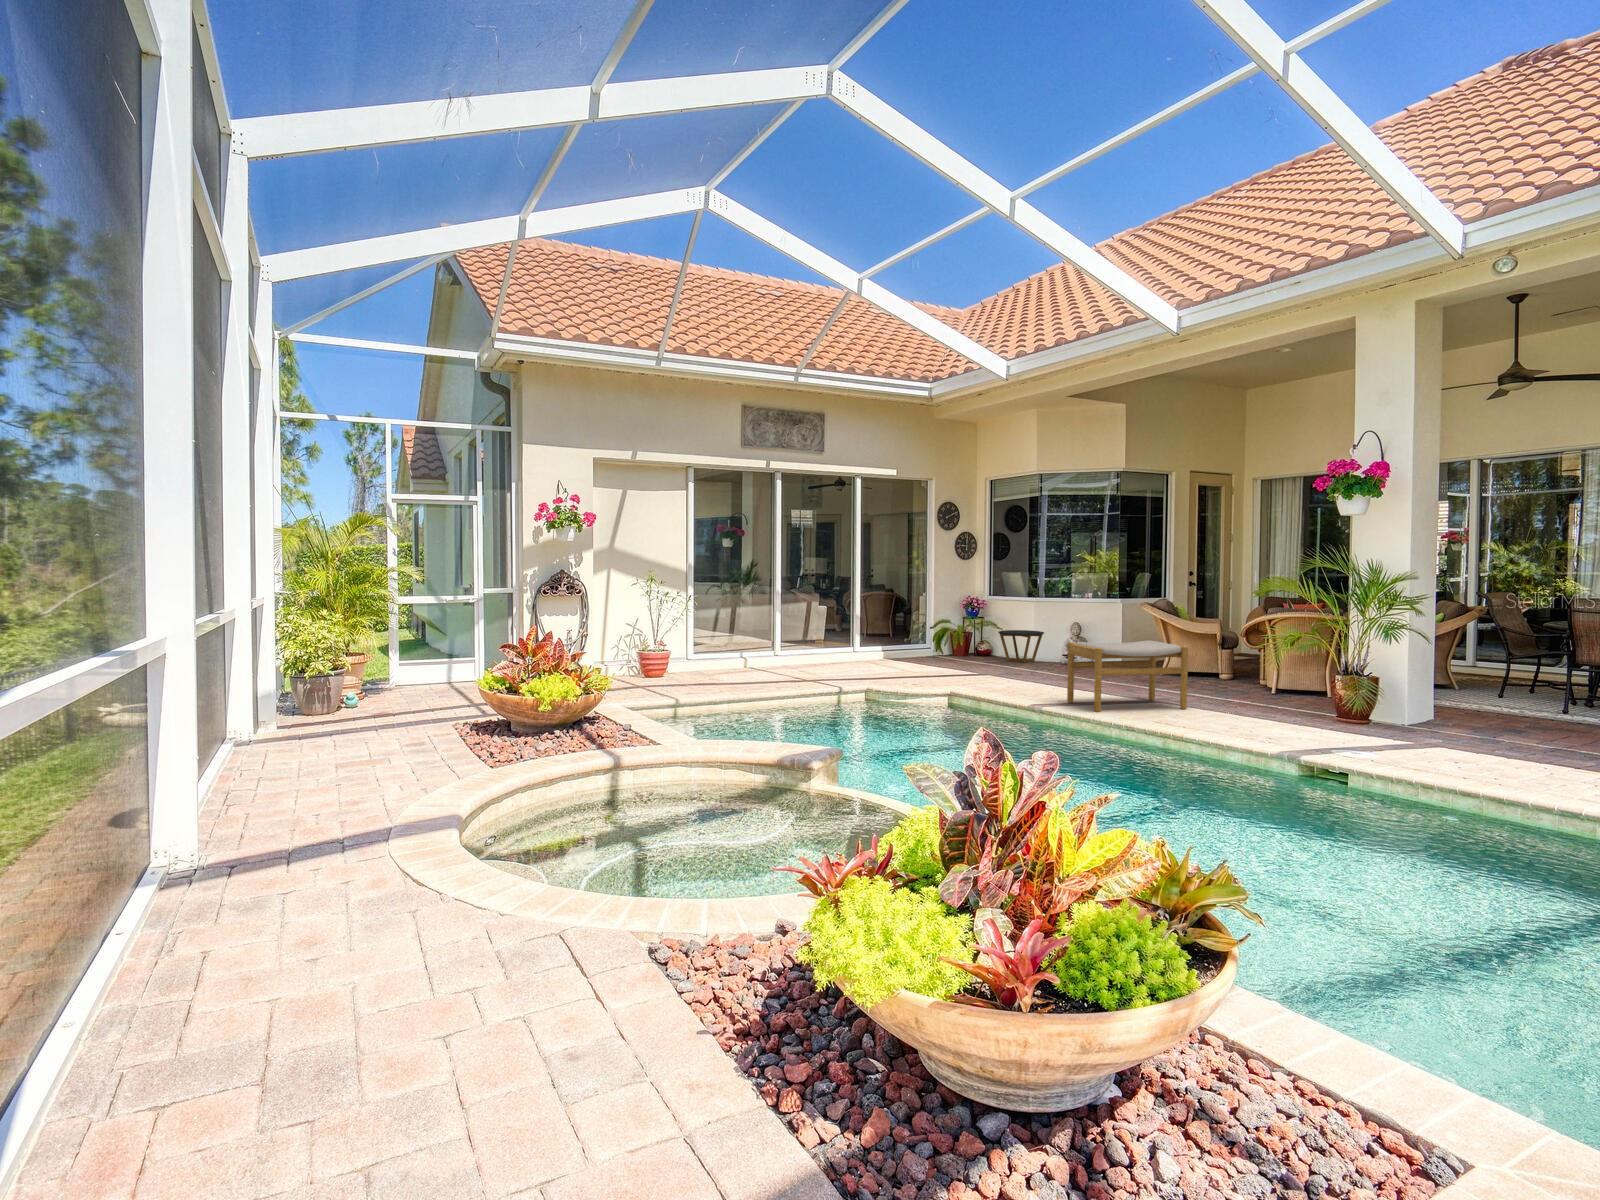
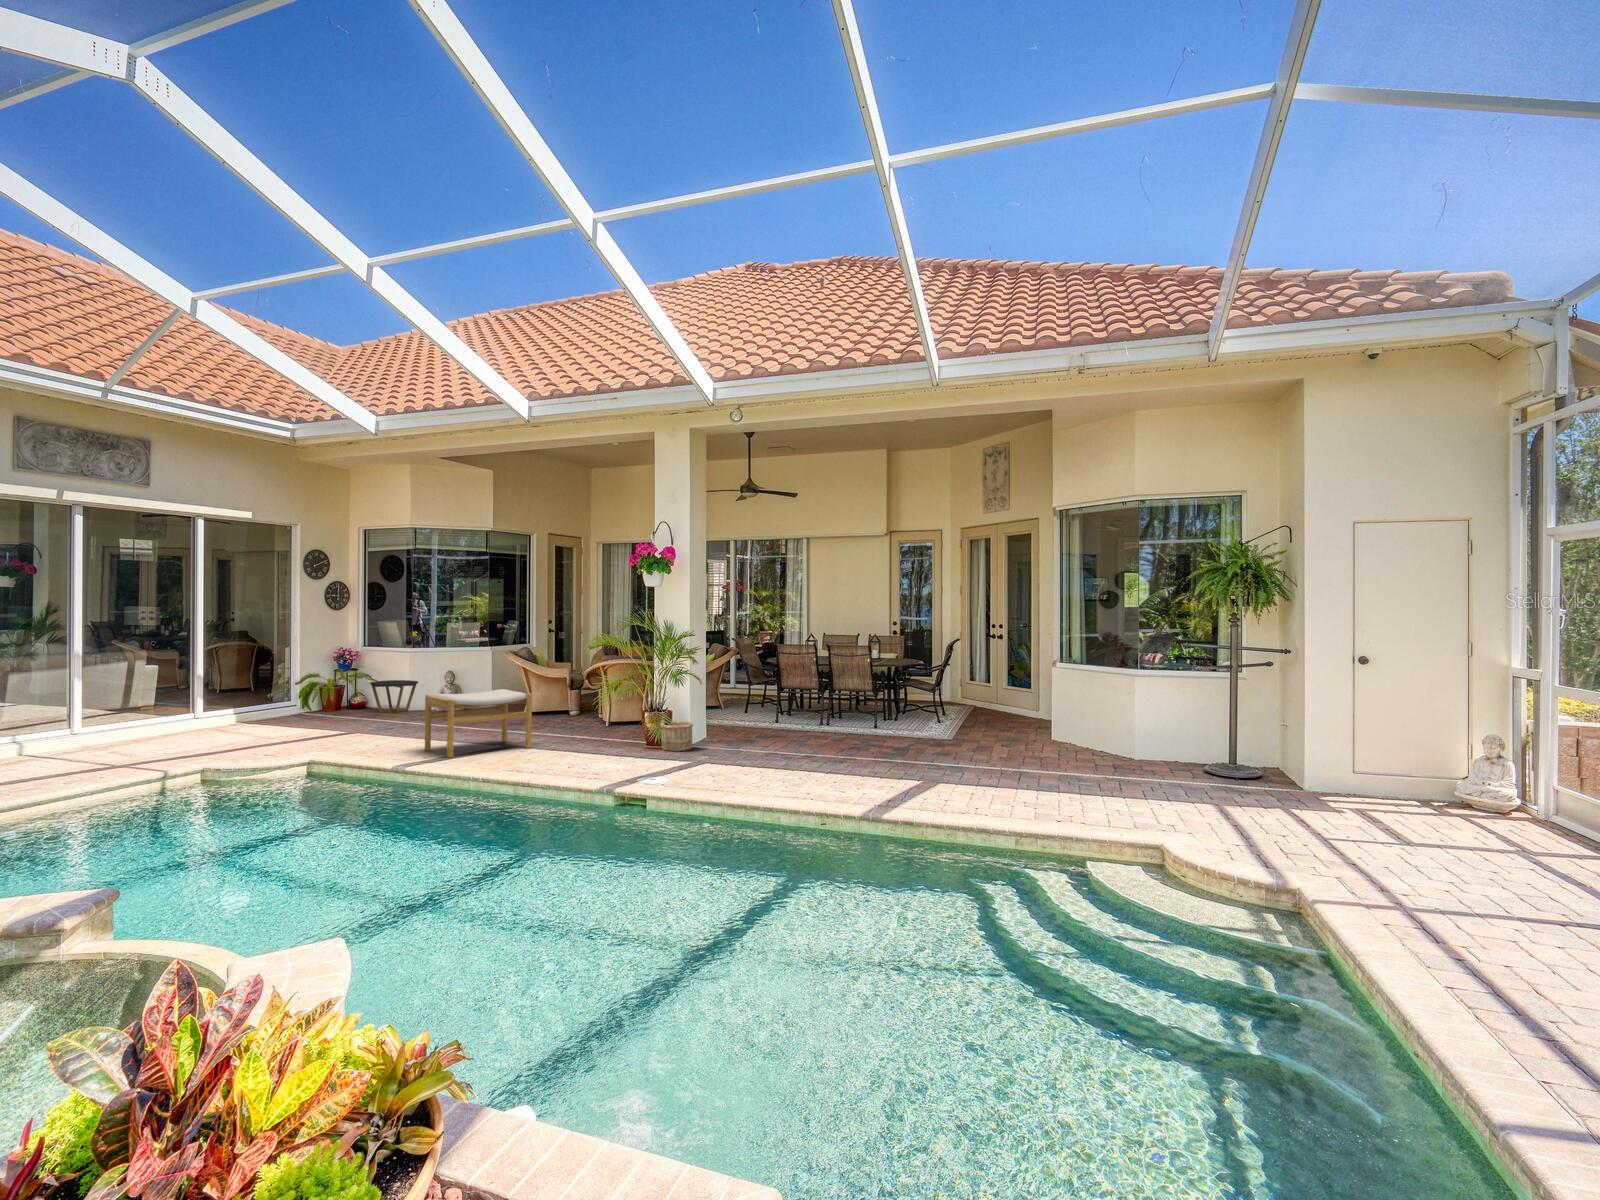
wooden bucket: none [1364,690,1416,730] -> present [660,721,693,751]

